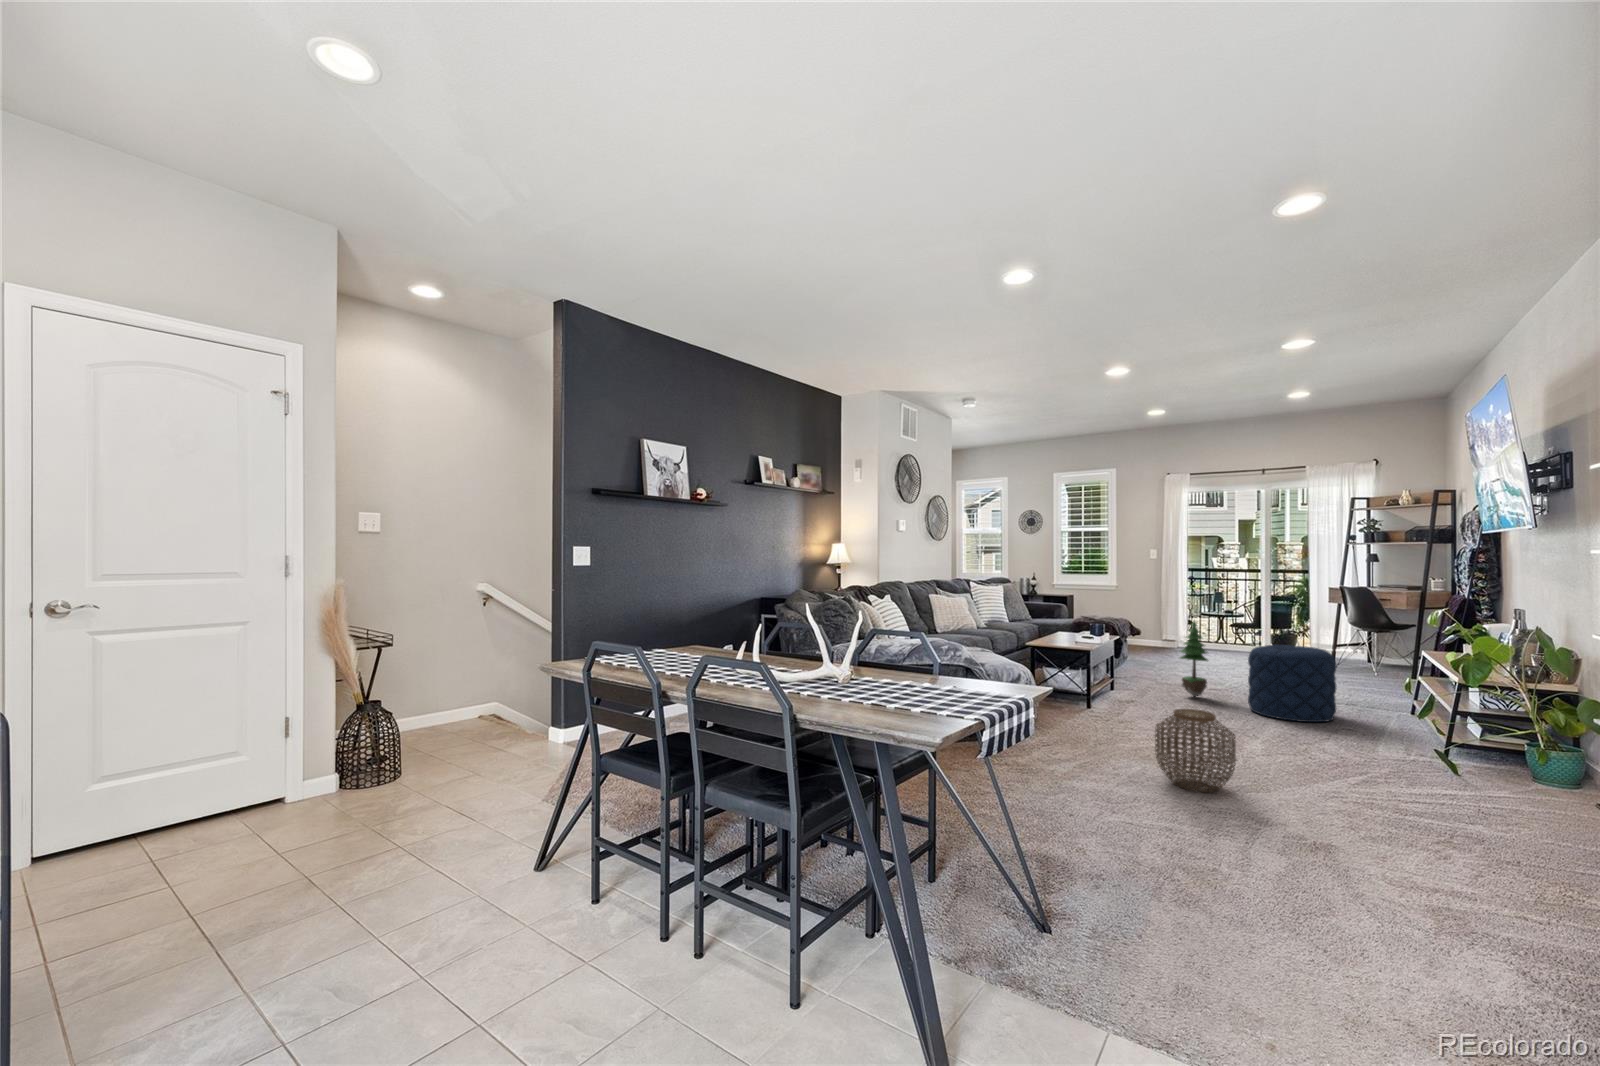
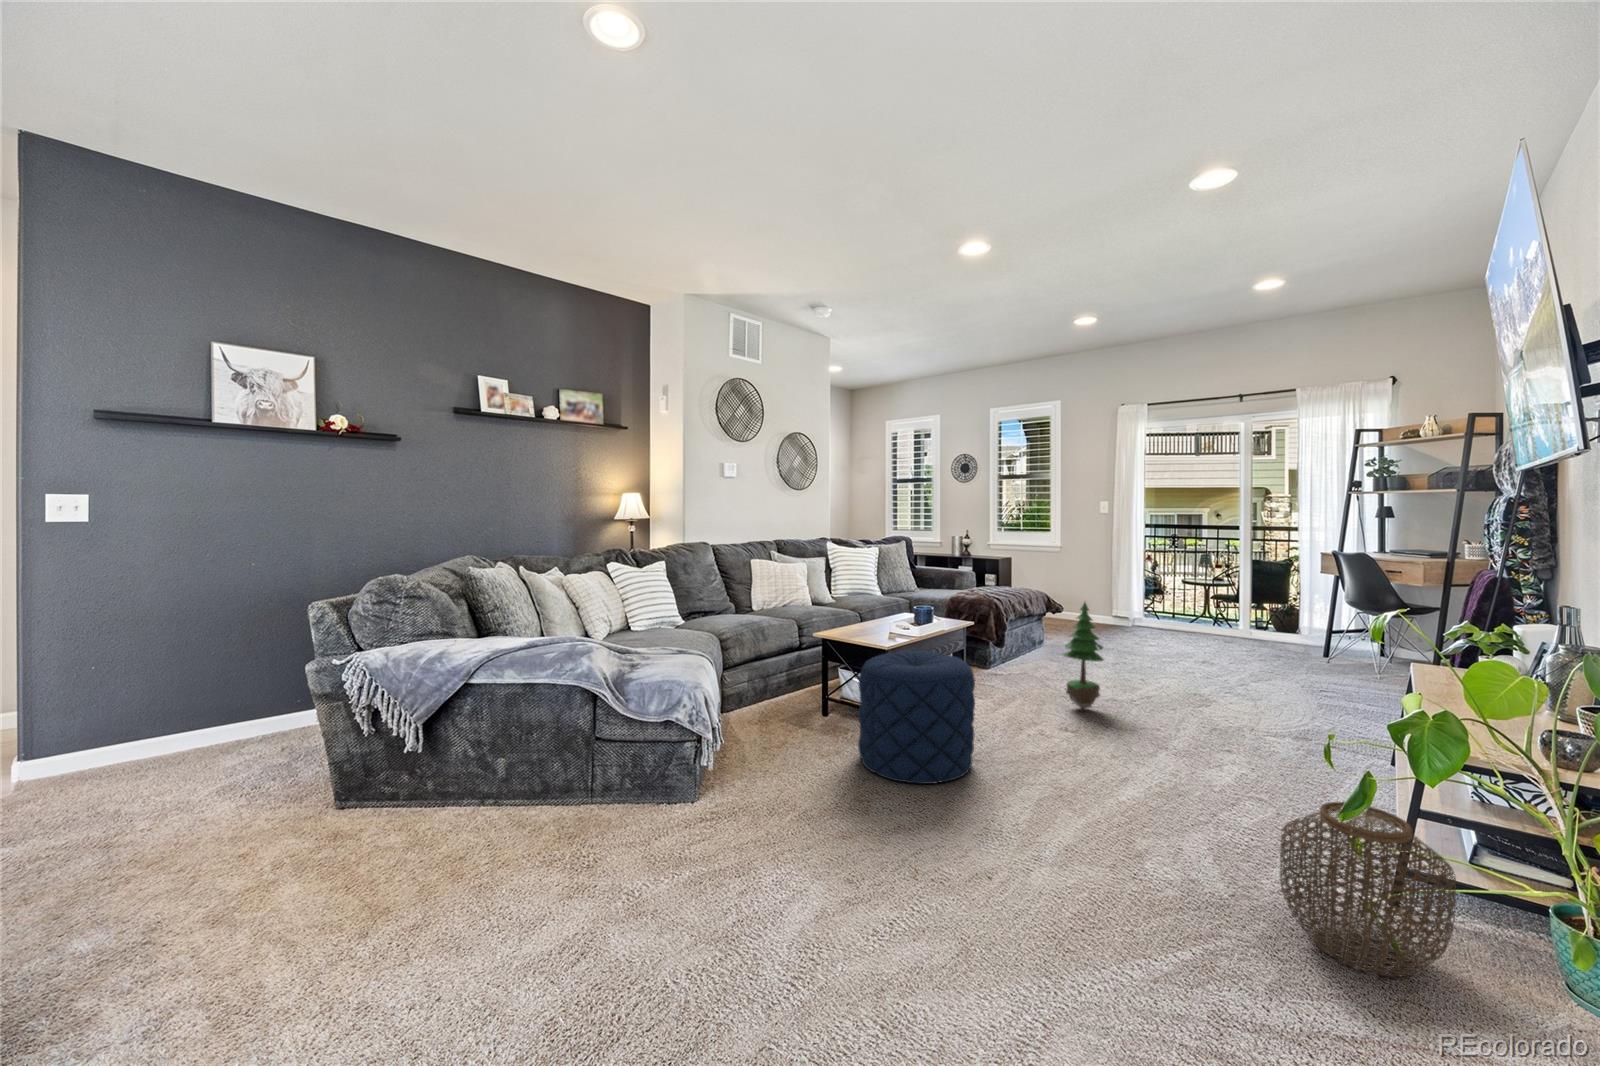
pouf: present [1248,645,1337,722] -> present [858,651,975,784]
woven basket: present [1155,709,1236,792] -> present [1280,802,1456,977]

